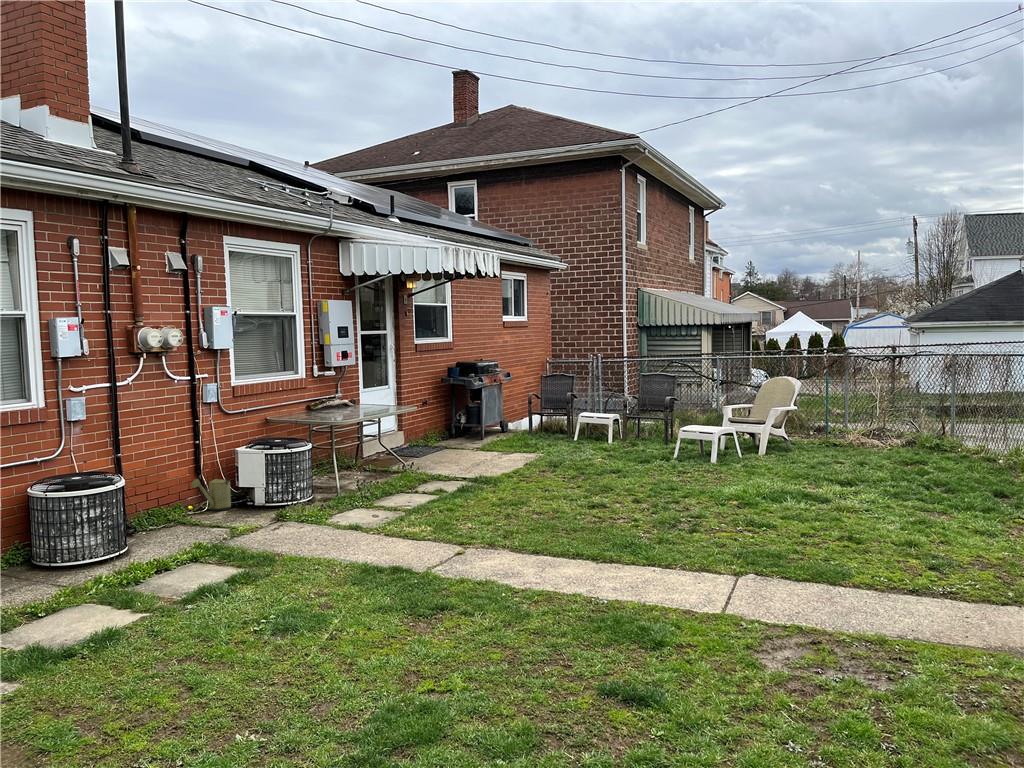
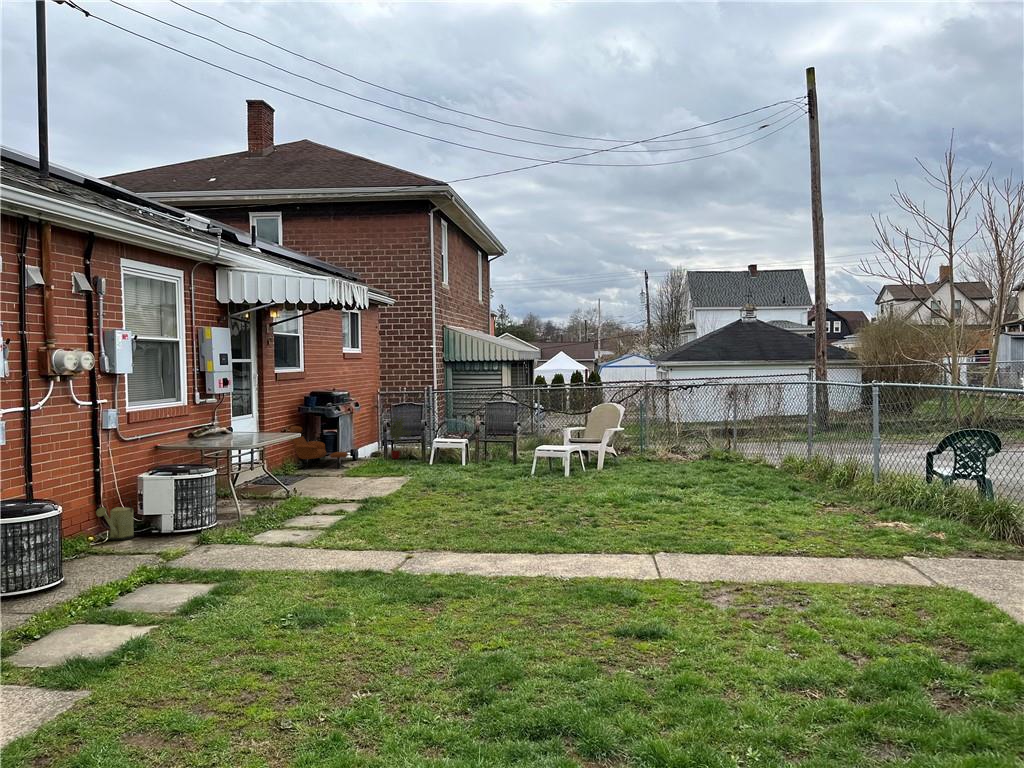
potted tree: none [544,387,571,435] -> present [389,414,411,459]
lounge chair: none [438,398,497,445] -> present [290,426,348,469]

